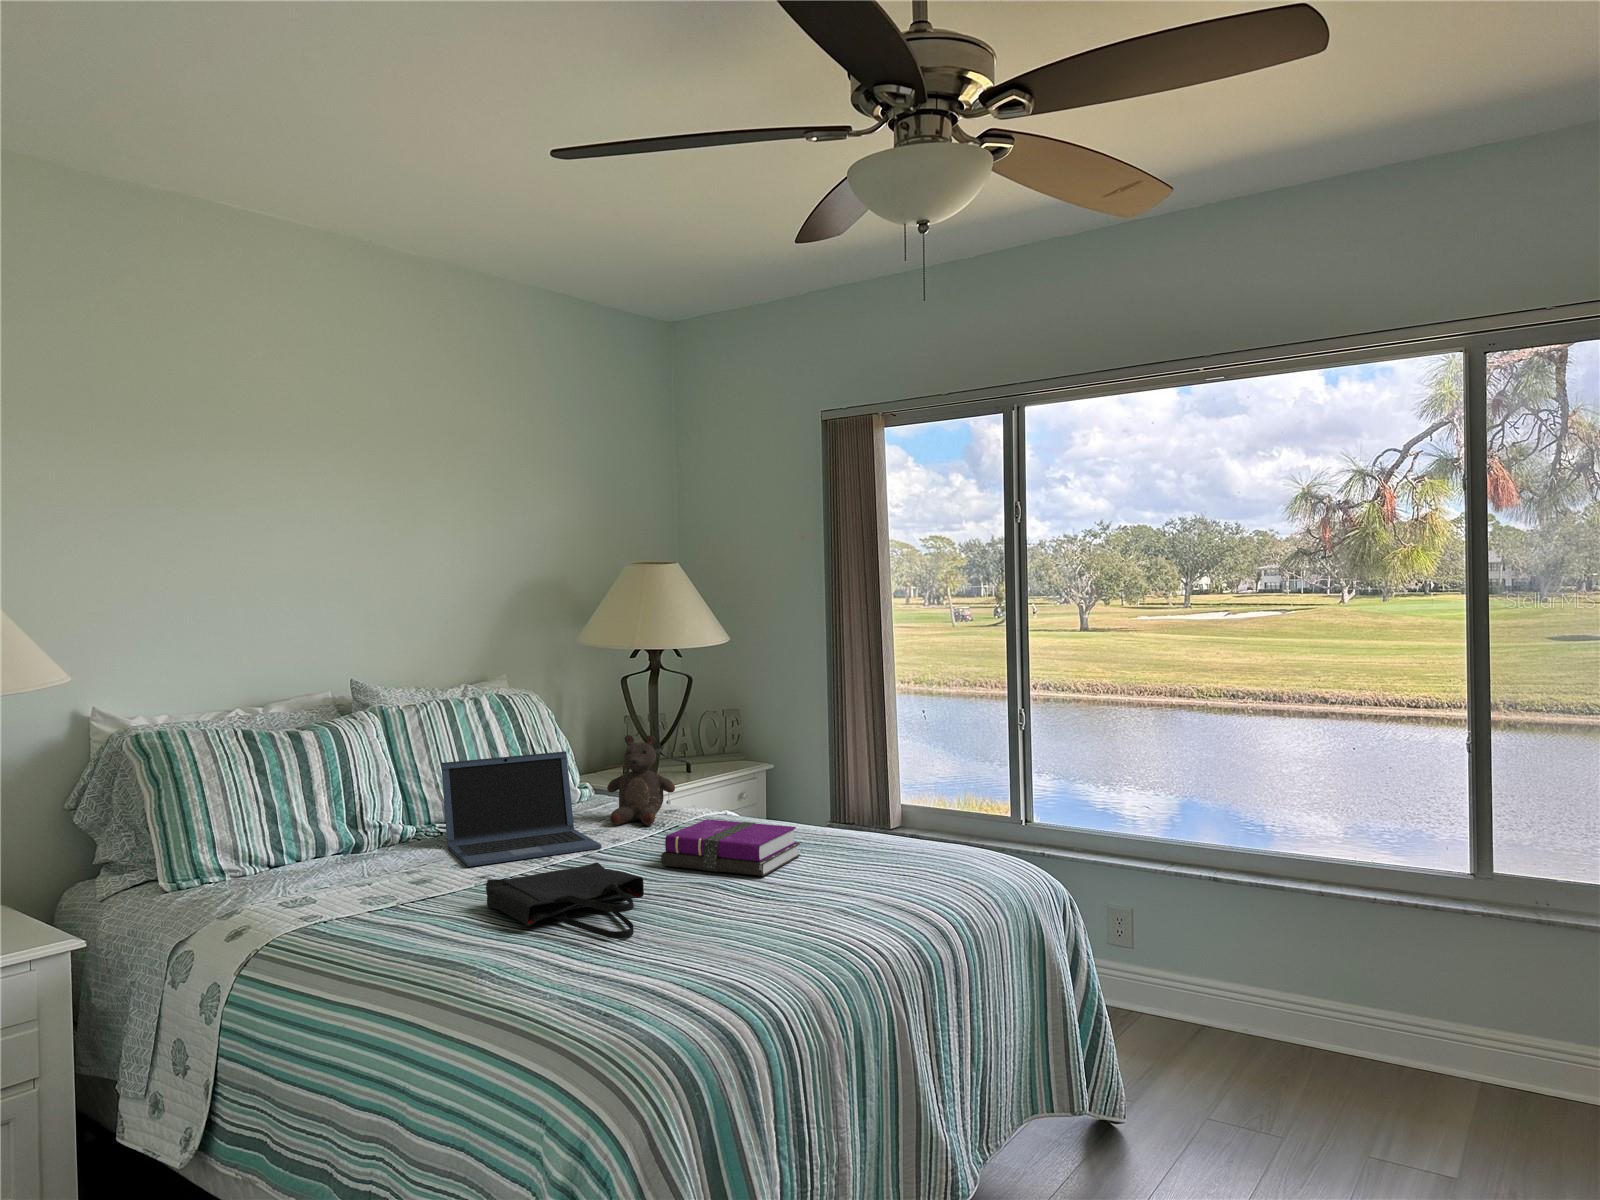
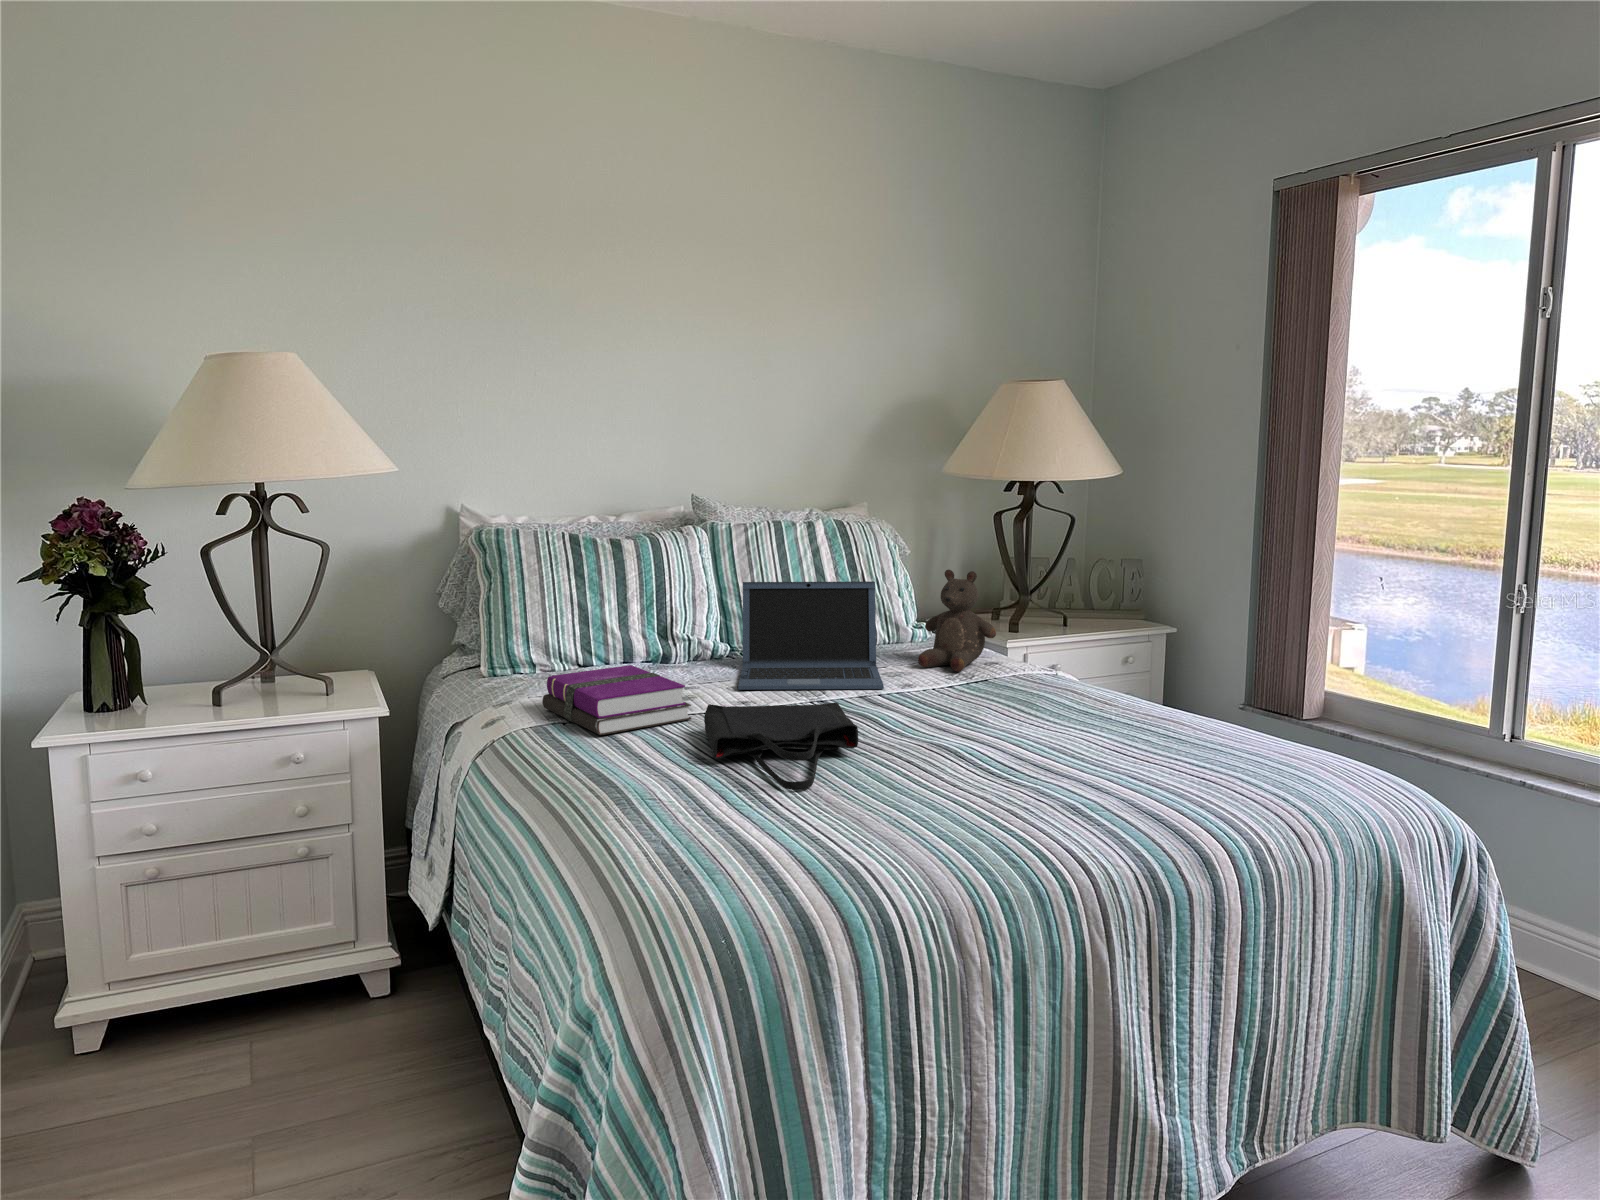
notebook: present [661,819,800,876] -> present [542,665,691,735]

